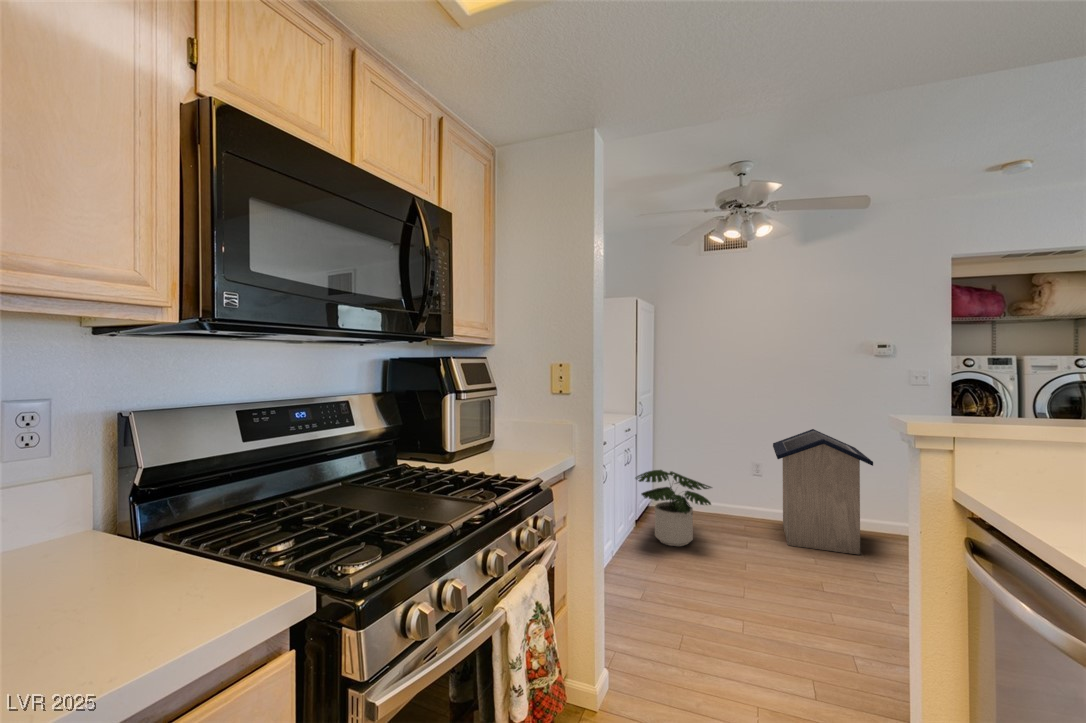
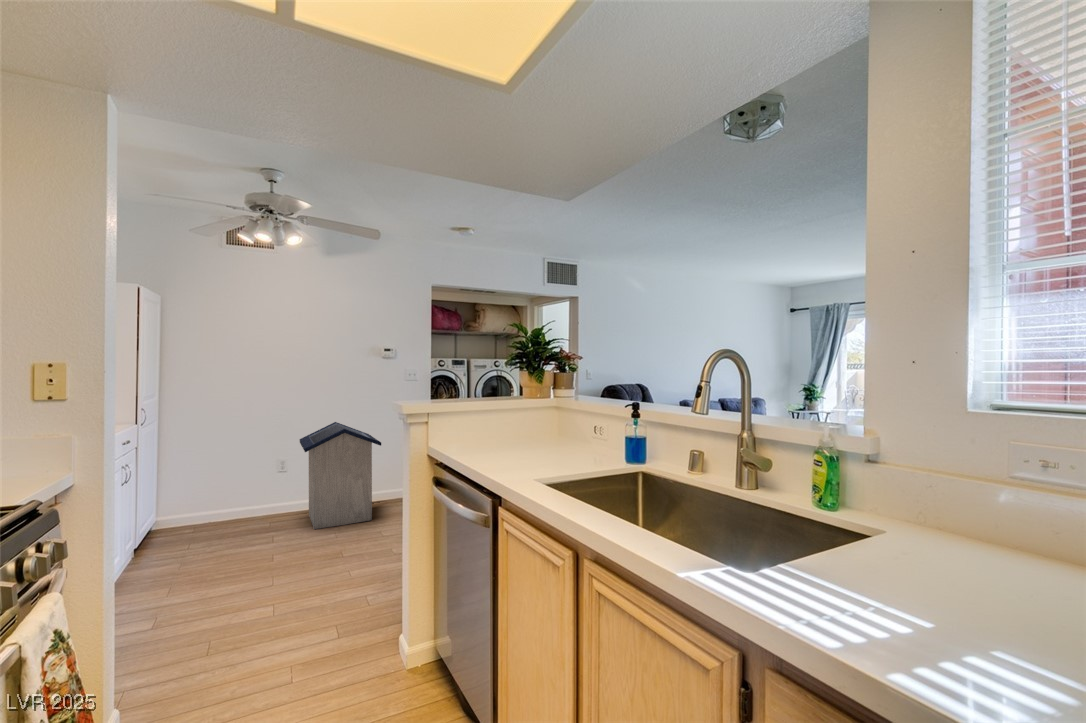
potted plant: present [636,470,712,546] -> none [138,483,239,566]

